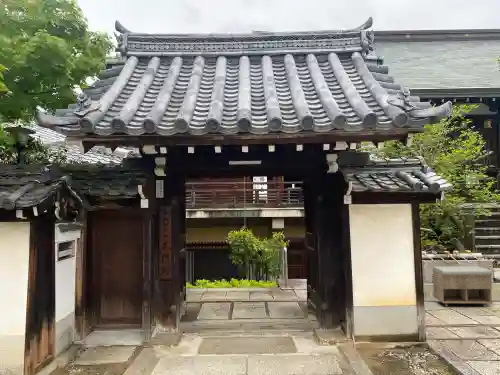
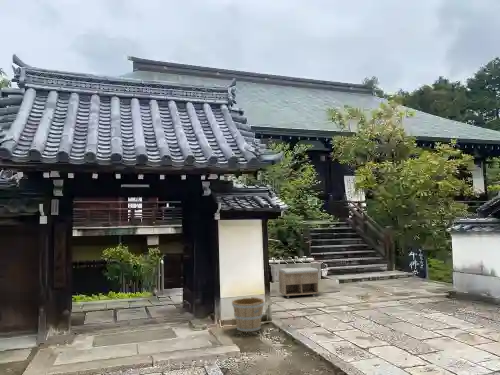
wooden bucket: none [369,309,416,358] -> present [232,297,264,332]

